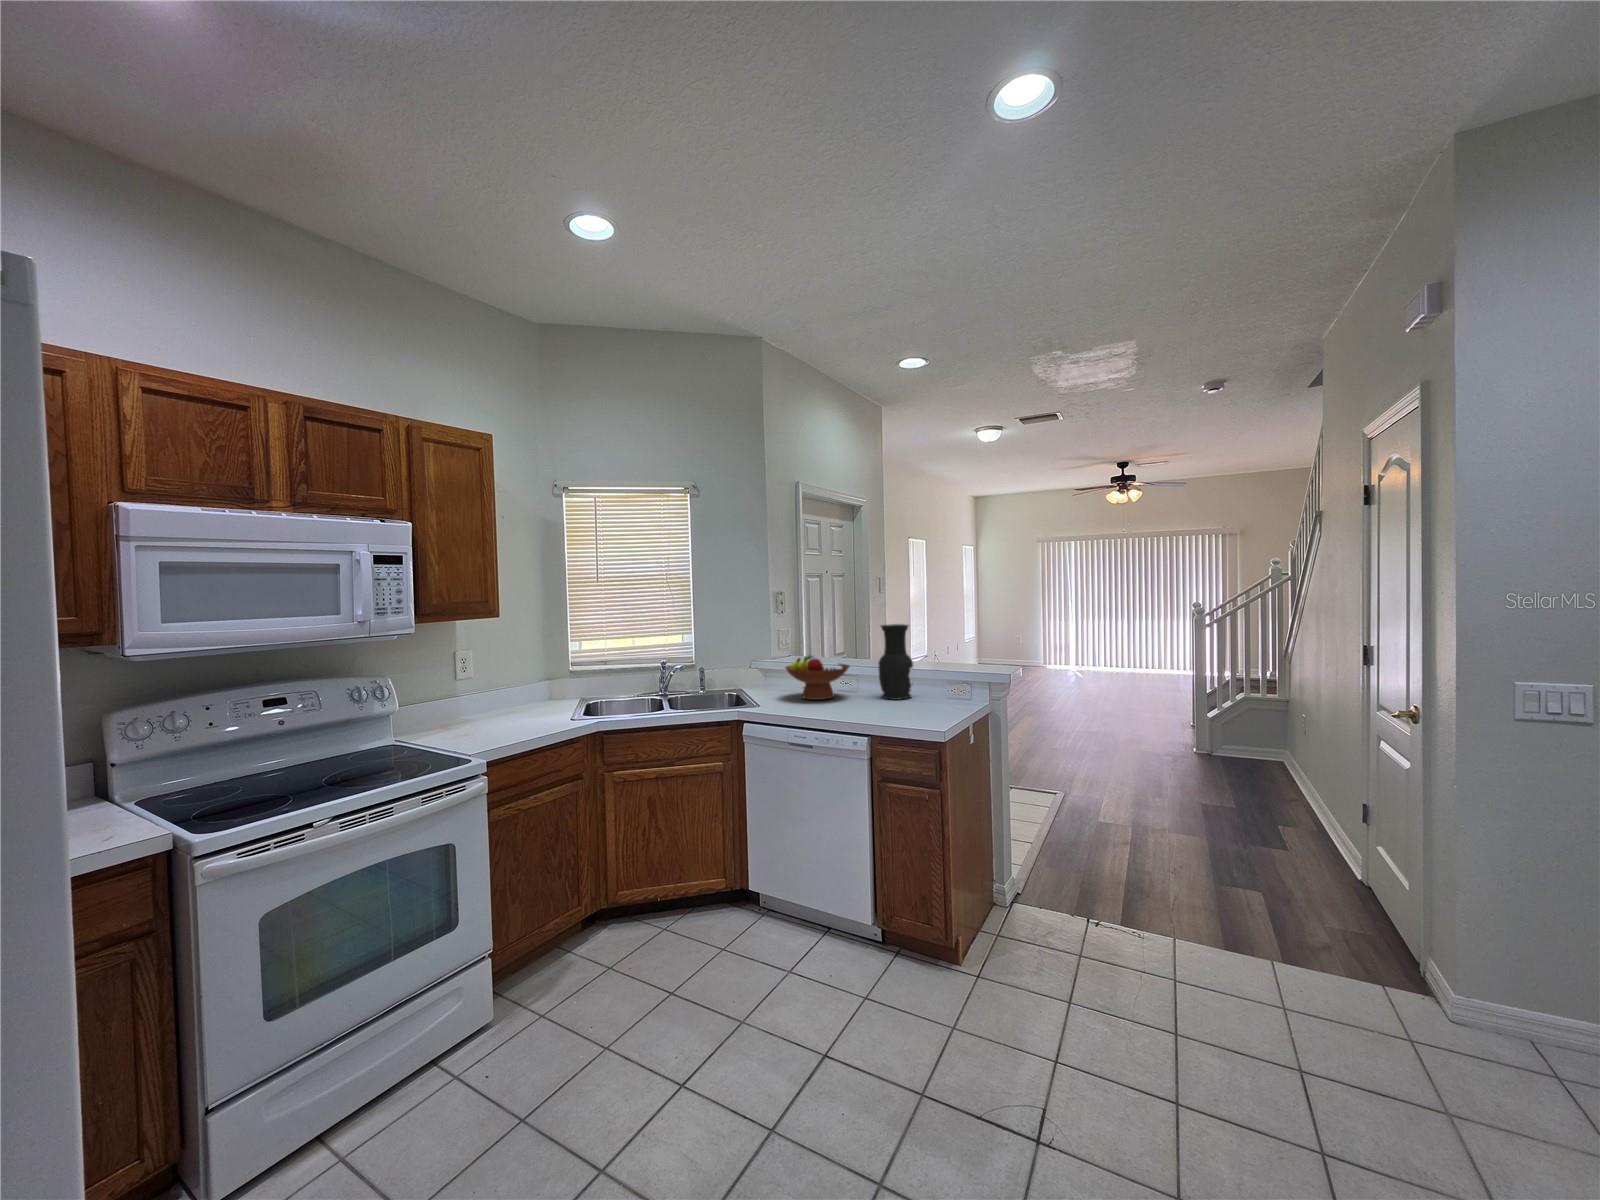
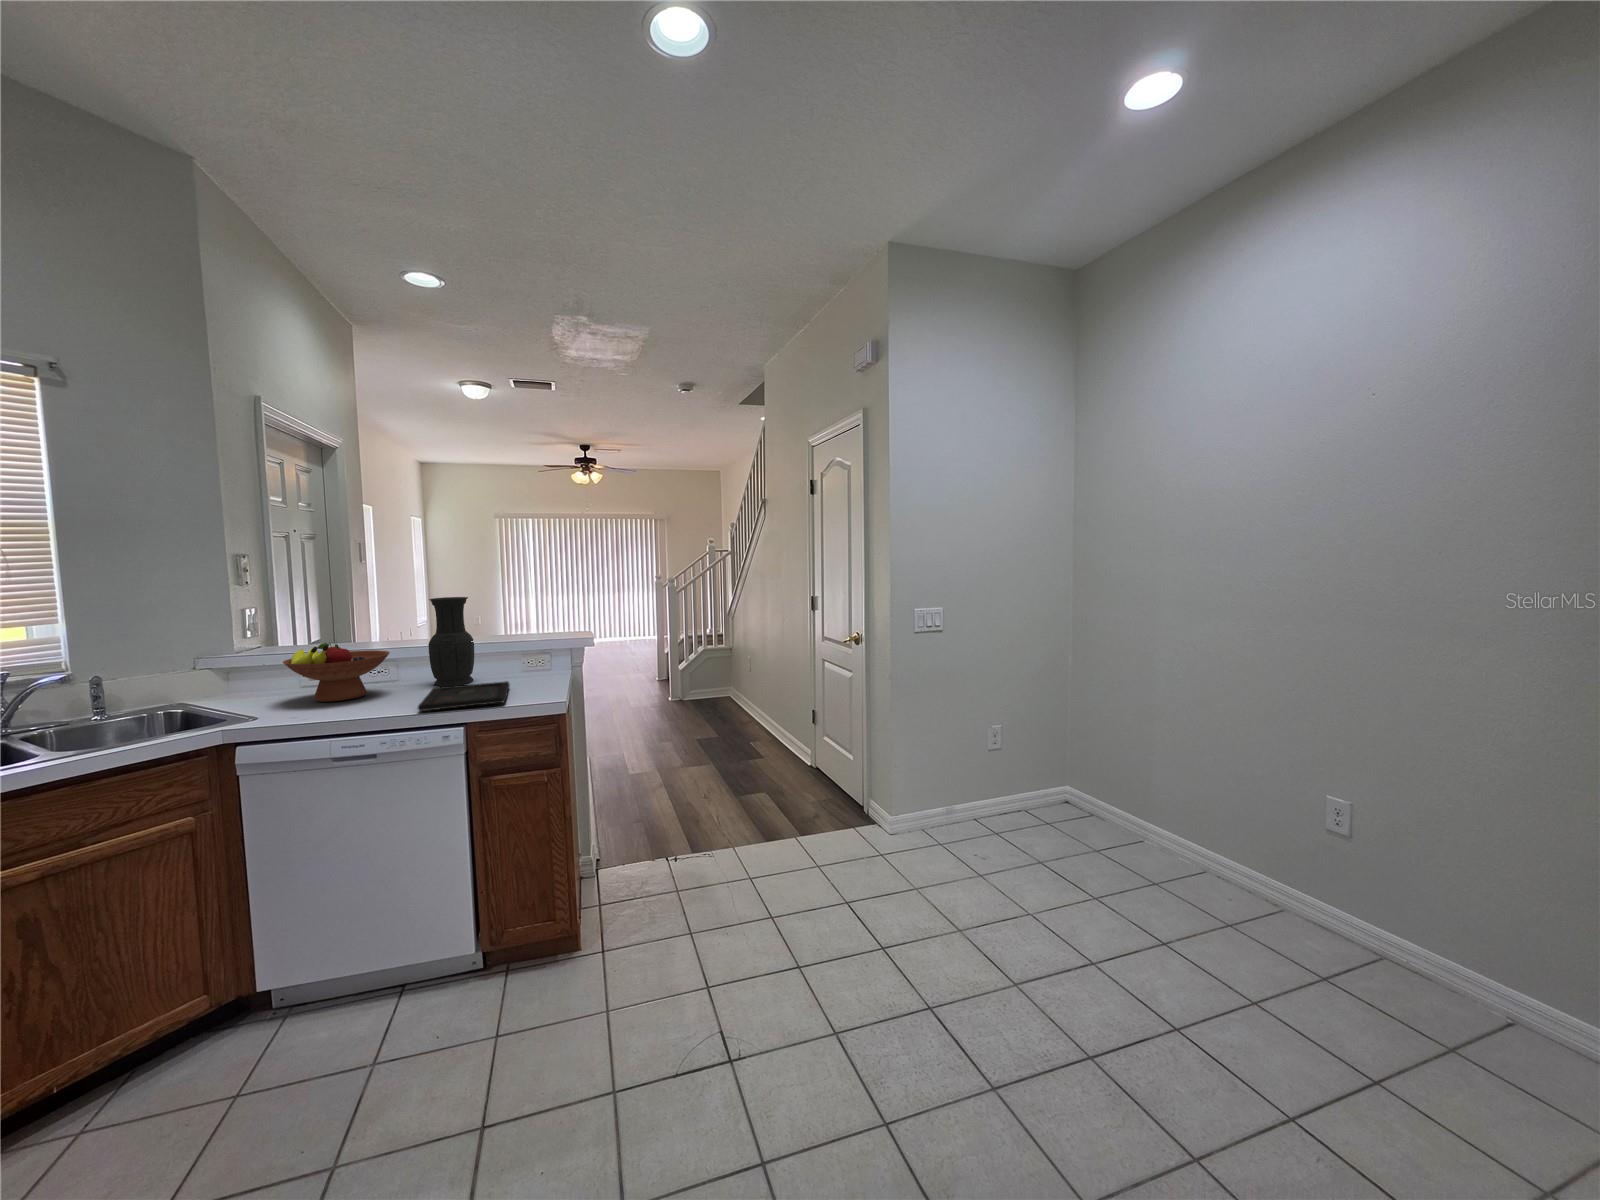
tray: none [844,699,928,719] -> present [418,681,510,711]

